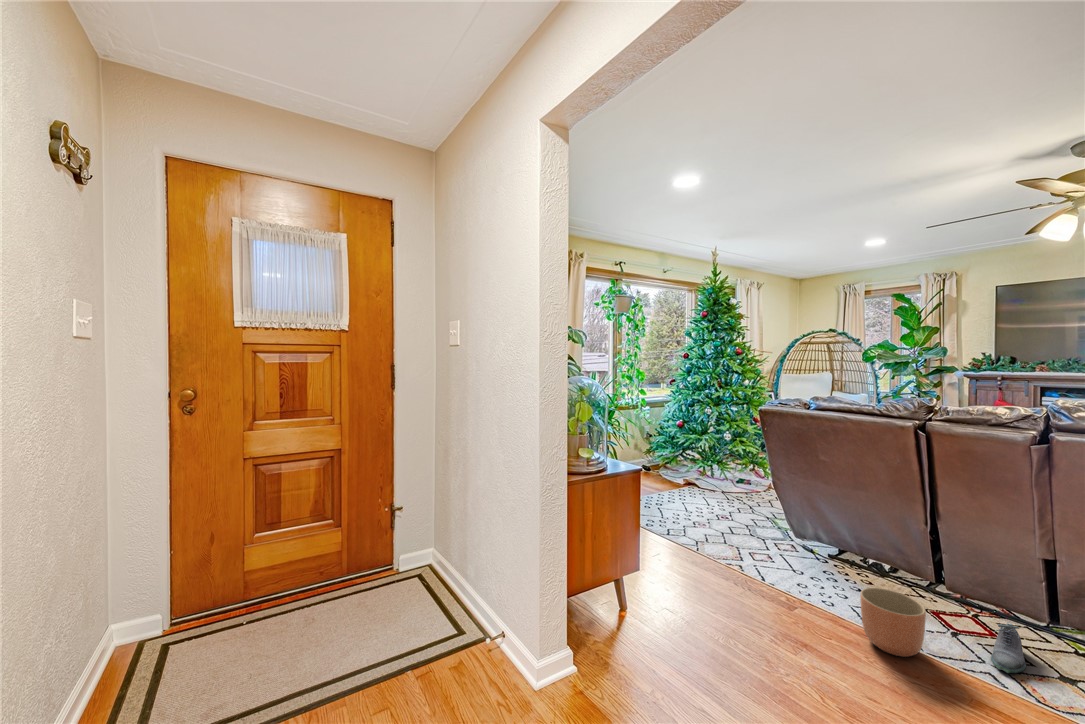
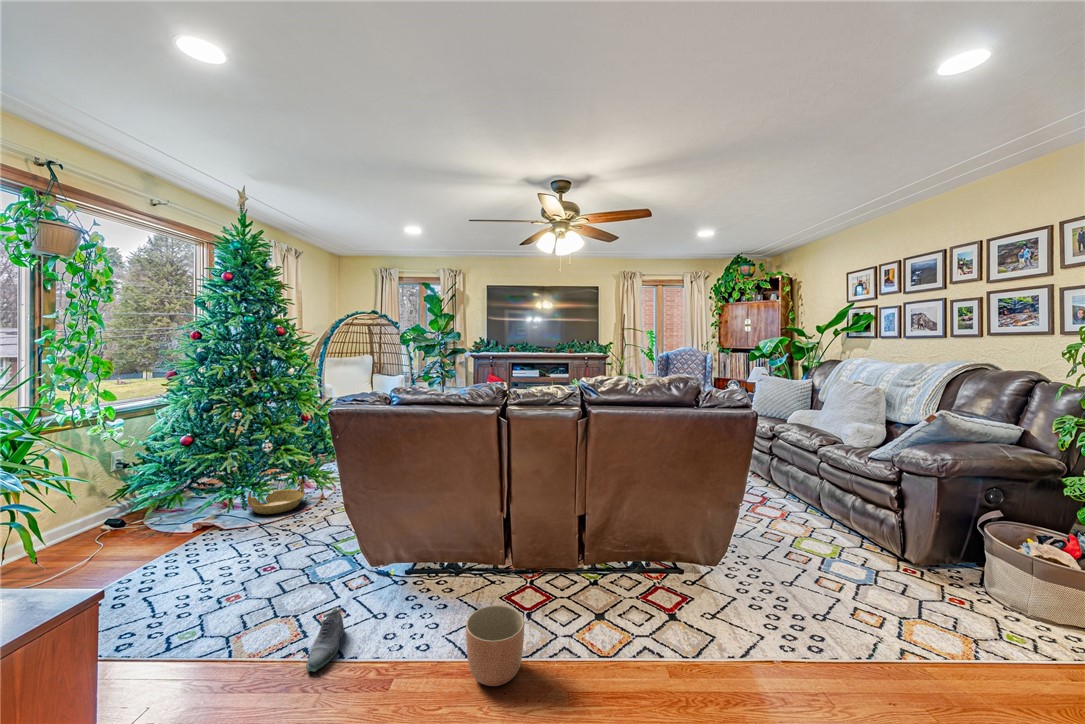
basket: none [715,453,755,488] -> present [247,481,305,514]
shoe: present [991,622,1026,673] -> present [306,608,344,672]

